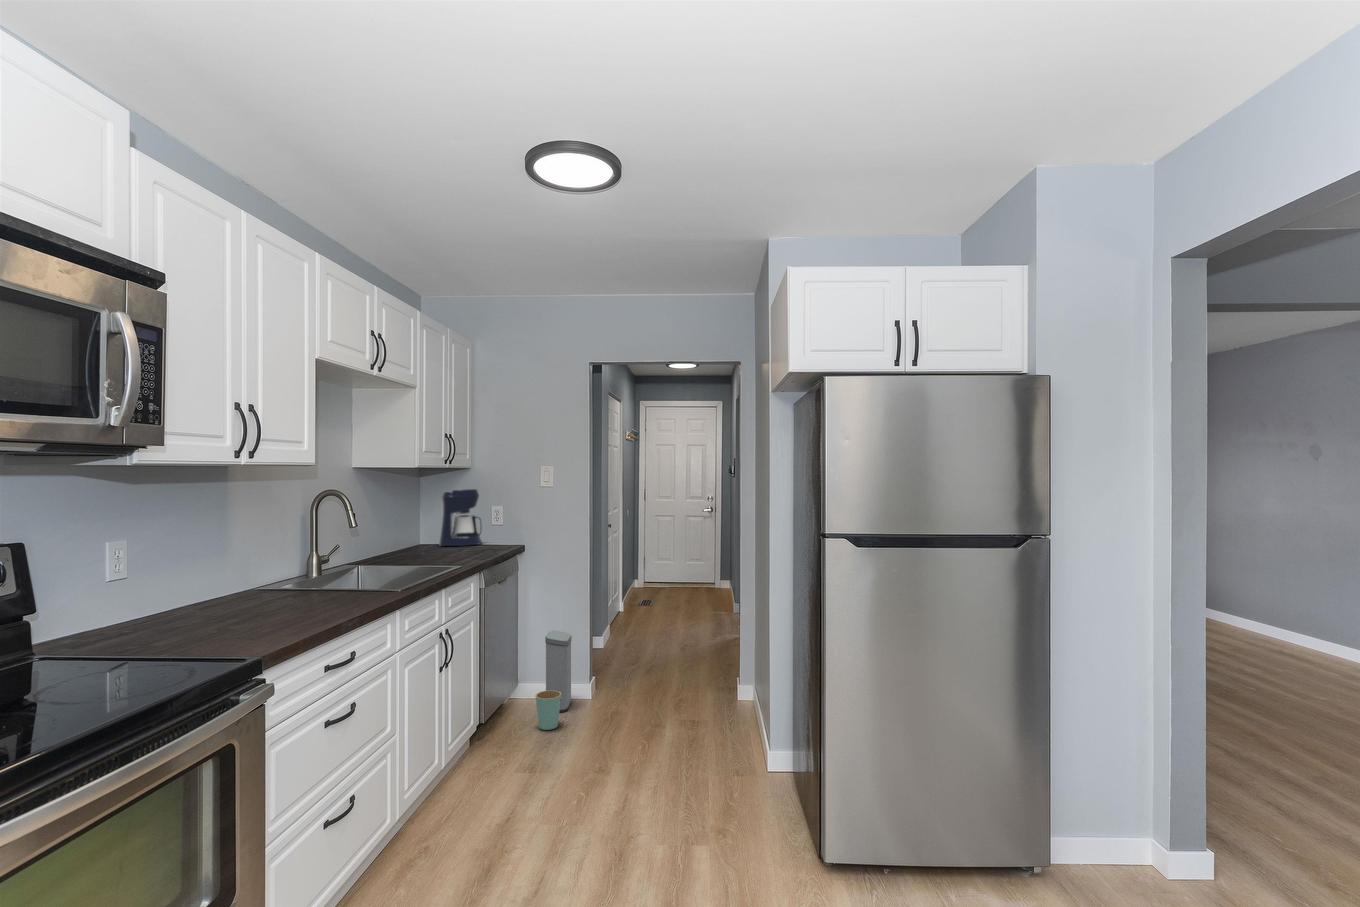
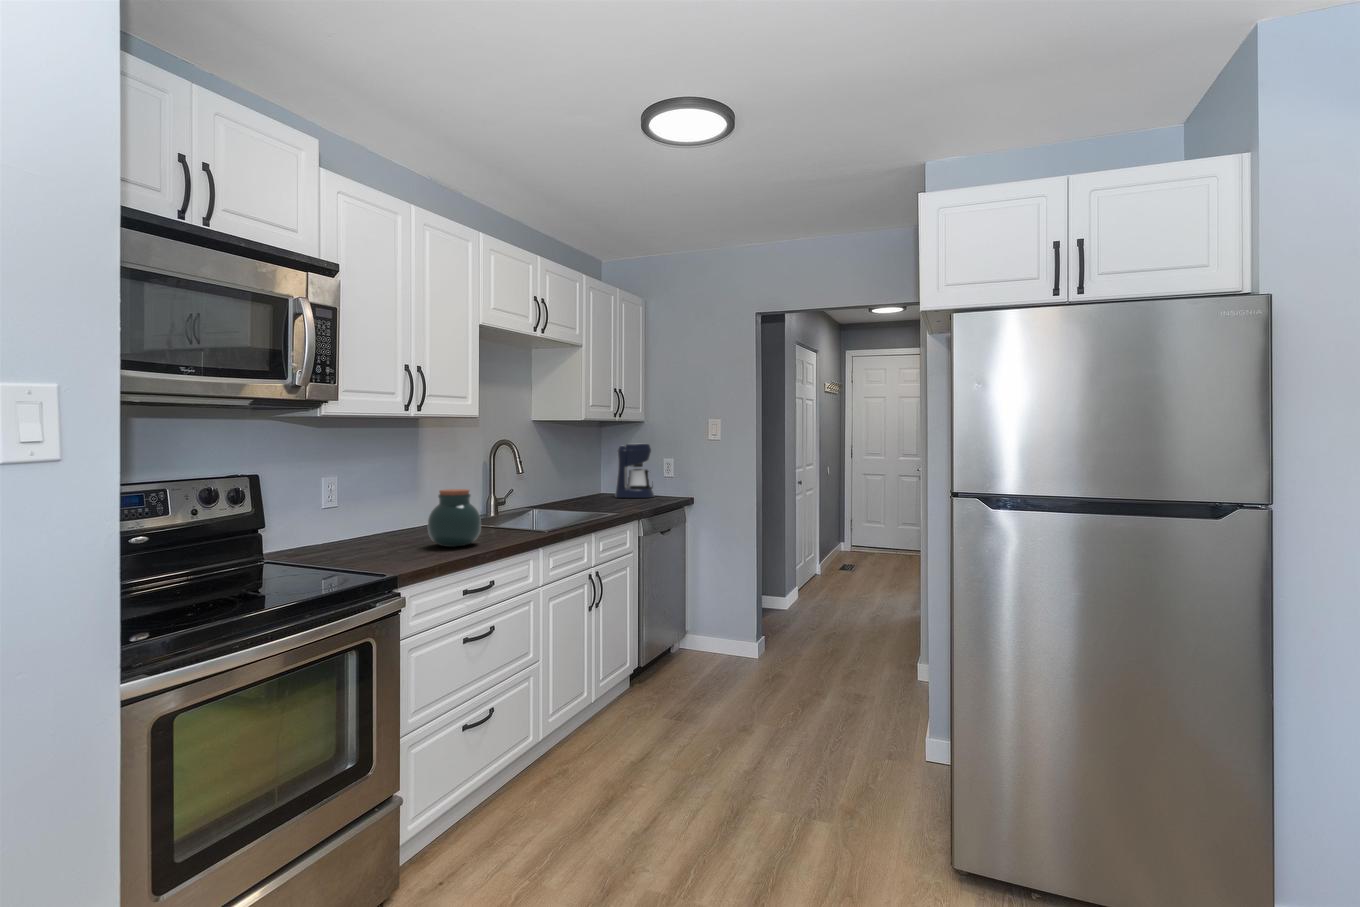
jar: none [264,548,333,618] -> present [428,489,481,547]
trash can: present [536,631,572,730] -> none [693,586,735,680]

